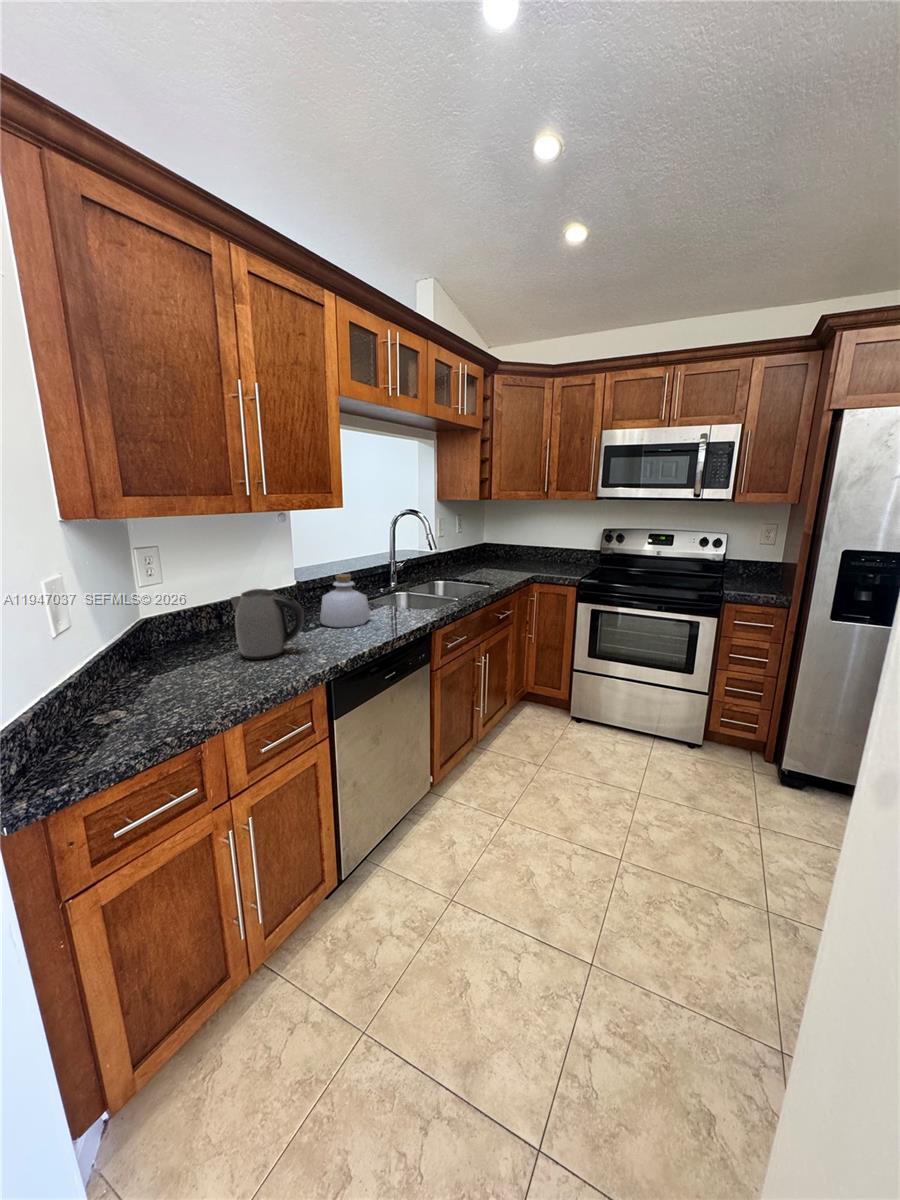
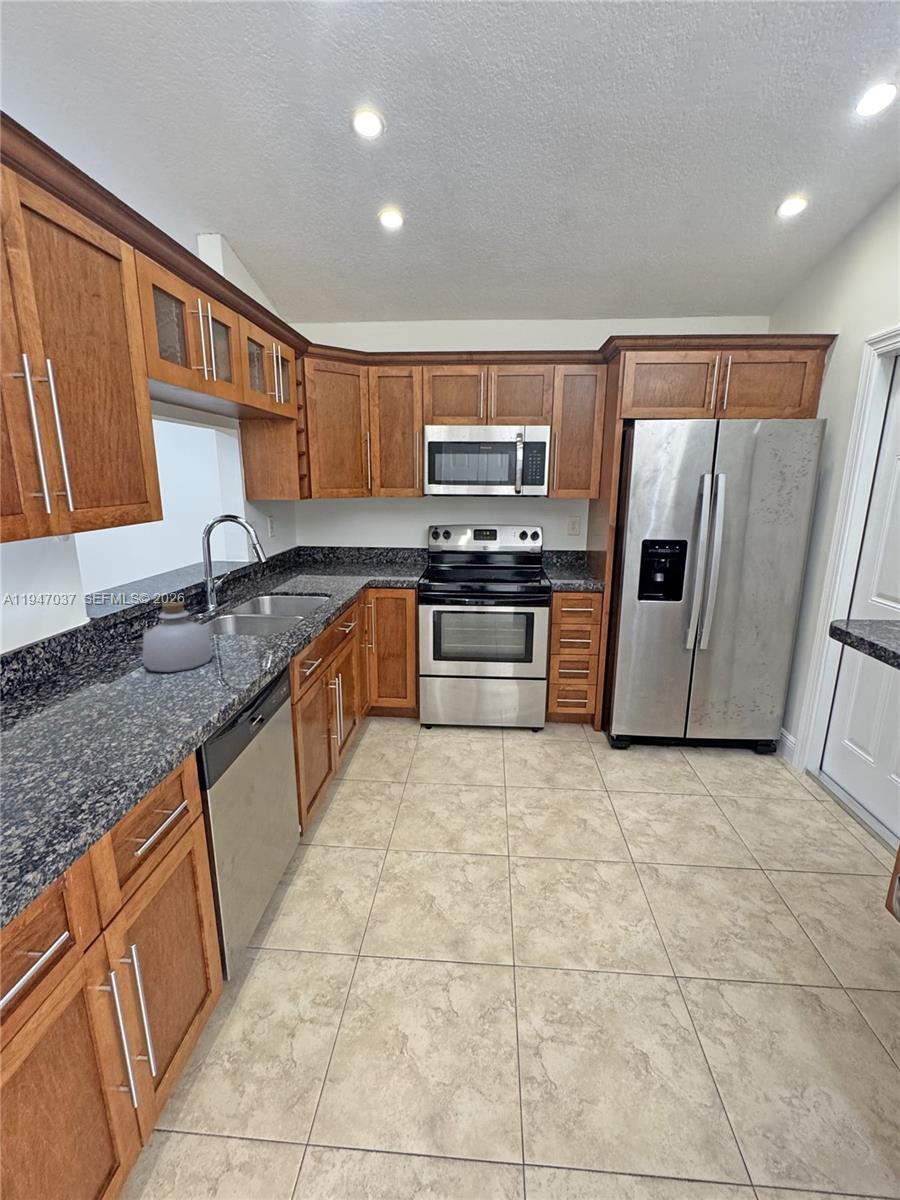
kettle: present [230,589,304,660] -> none [23,637,145,737]

